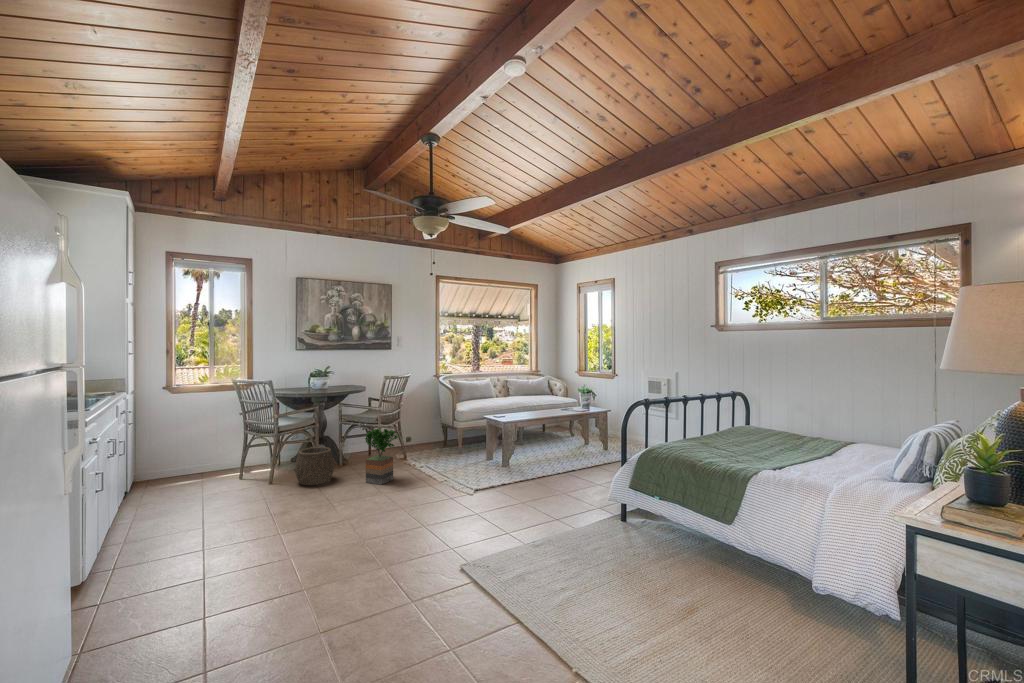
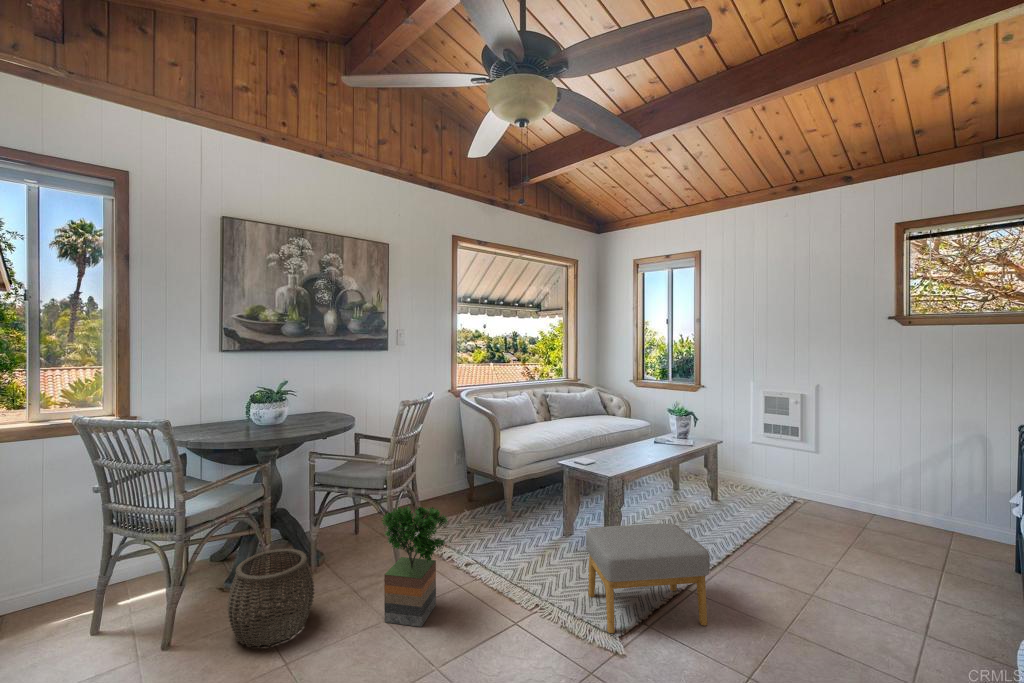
footstool: none [467,445,523,492] -> present [586,524,710,633]

